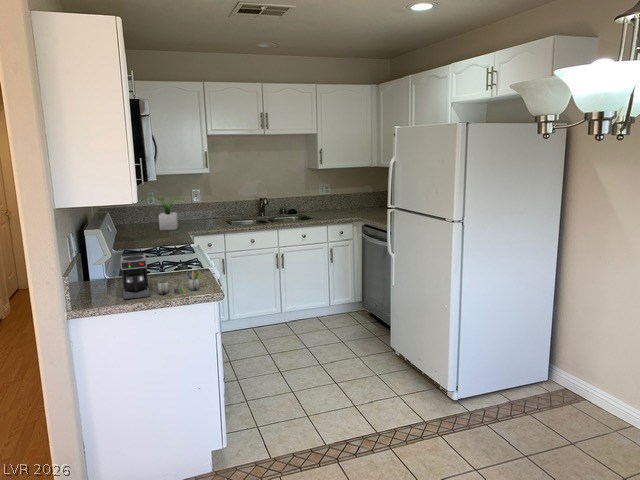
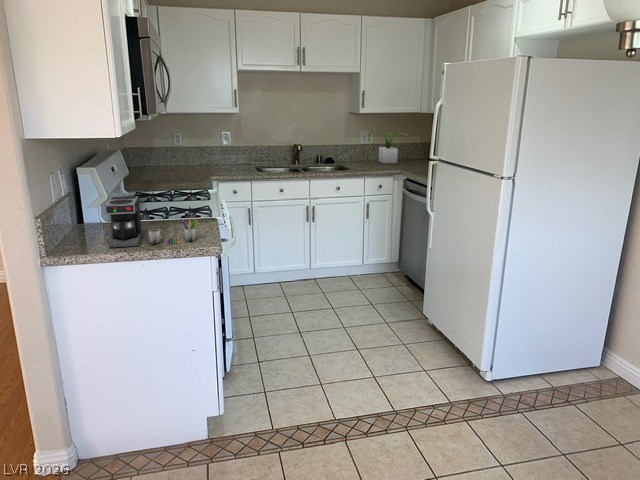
potted plant: present [142,196,186,231] -> present [369,130,408,163]

